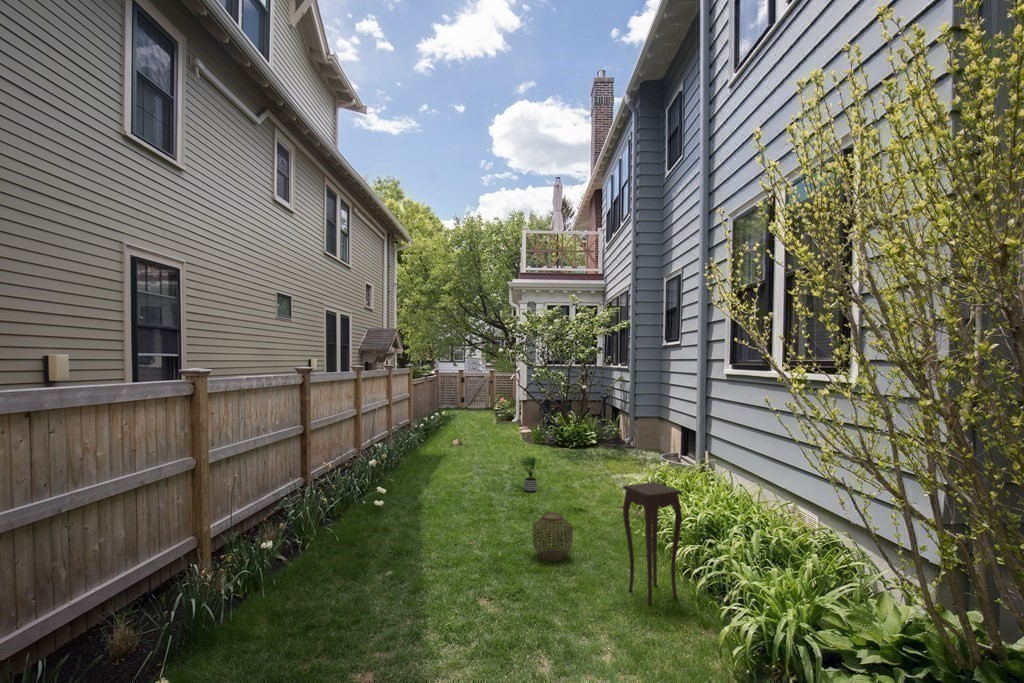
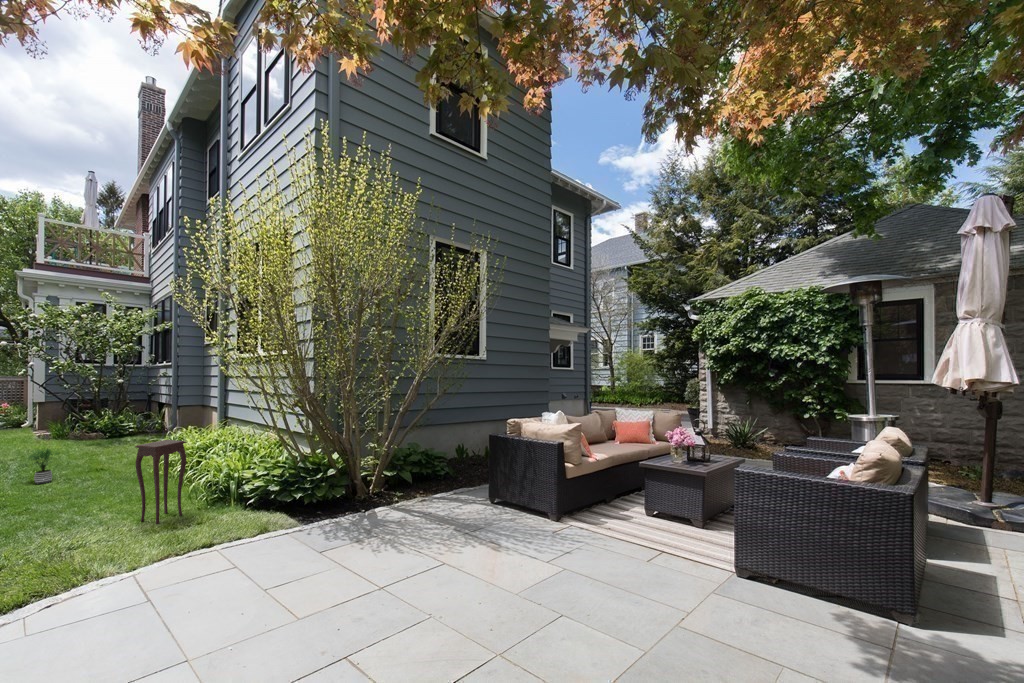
woven basket: present [533,512,573,561] -> none [40,483,88,525]

